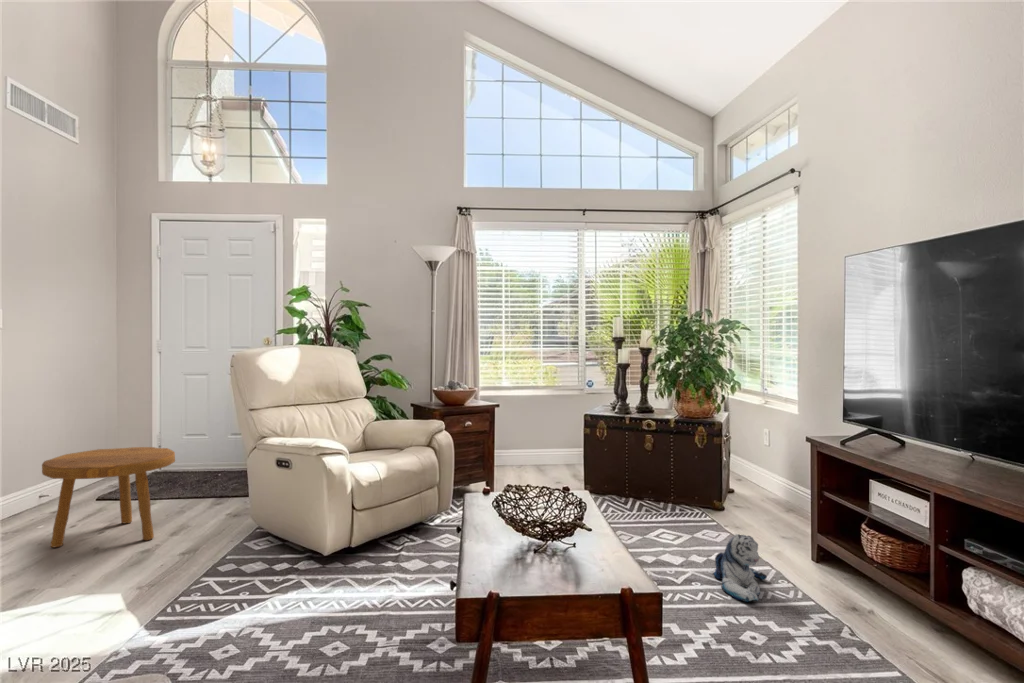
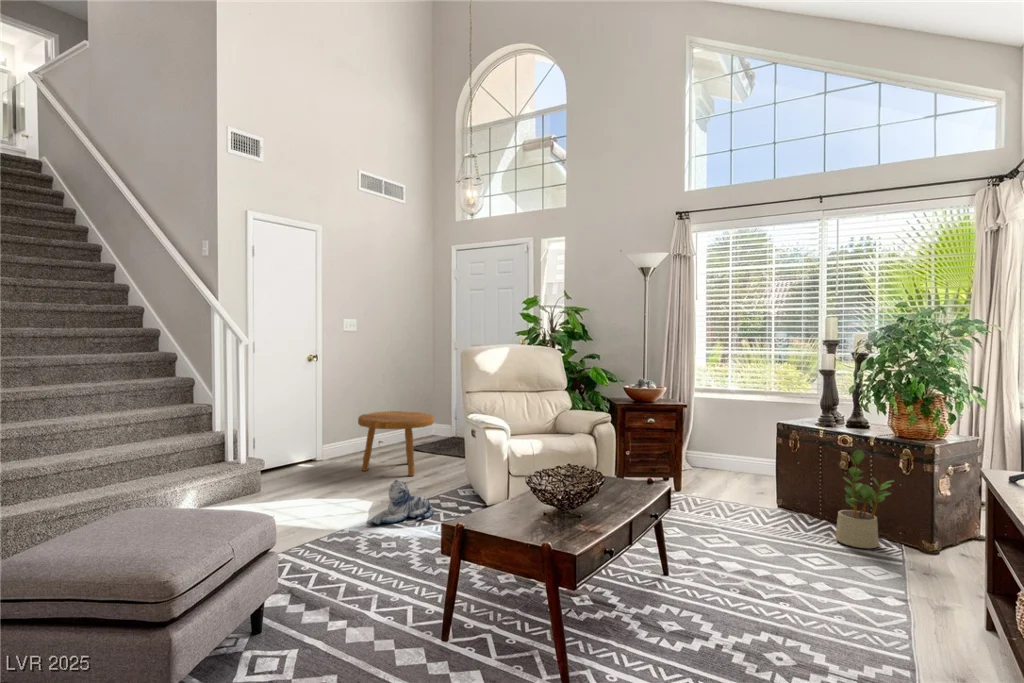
potted plant: none [657,432,700,518] -> present [836,450,893,548]
plush toy: present [713,534,767,602] -> present [371,480,434,524]

